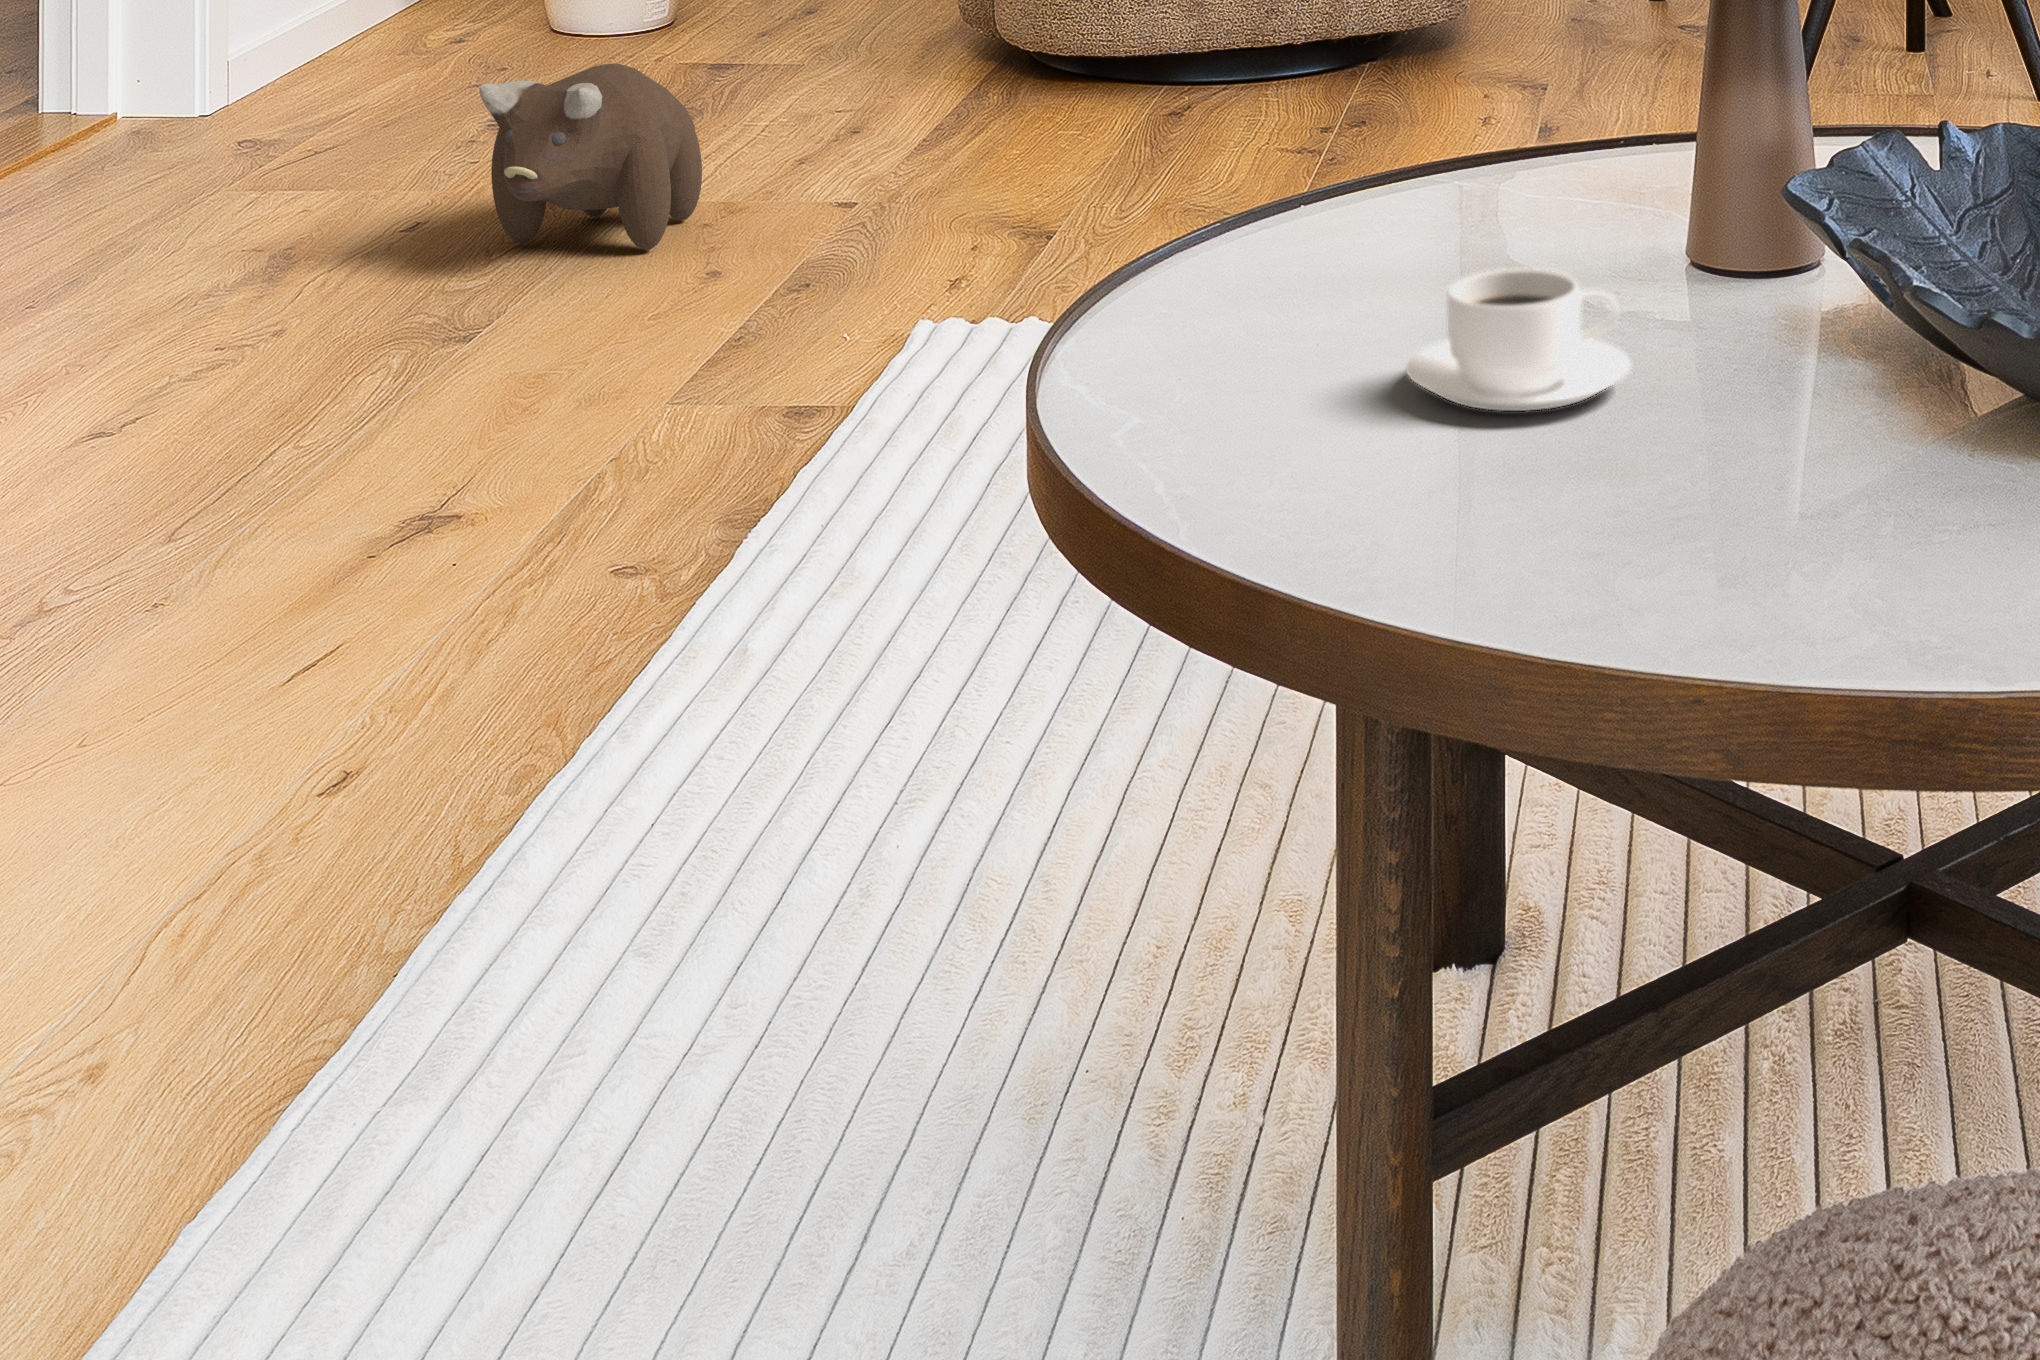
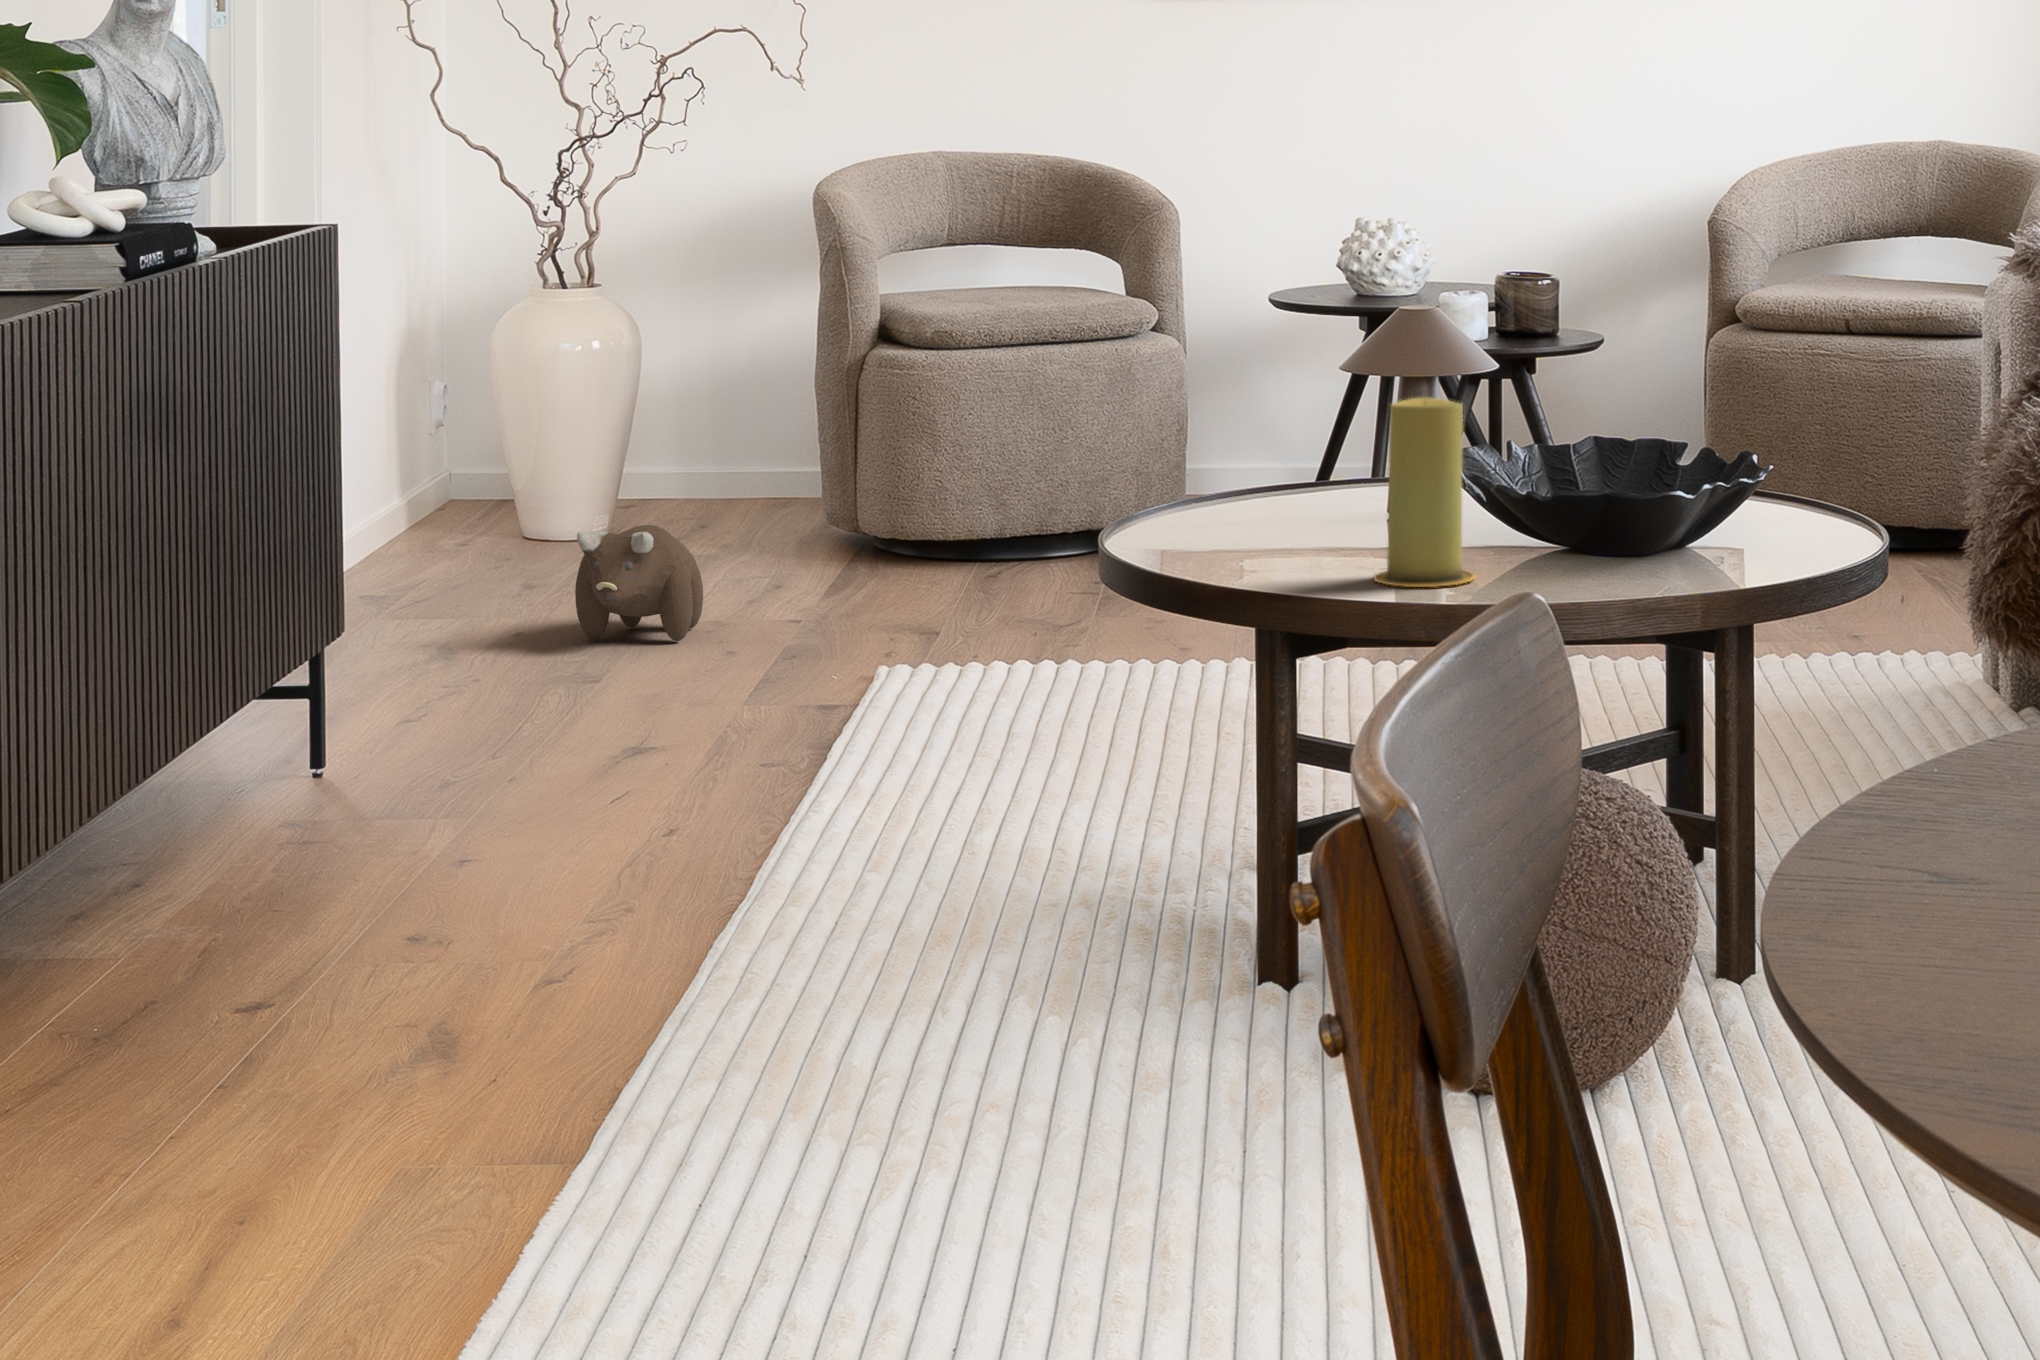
candle: none [1690,81,1933,566] -> present [1374,398,1475,587]
coffee cup: present [1406,269,1631,411] -> none [1242,503,1343,557]

